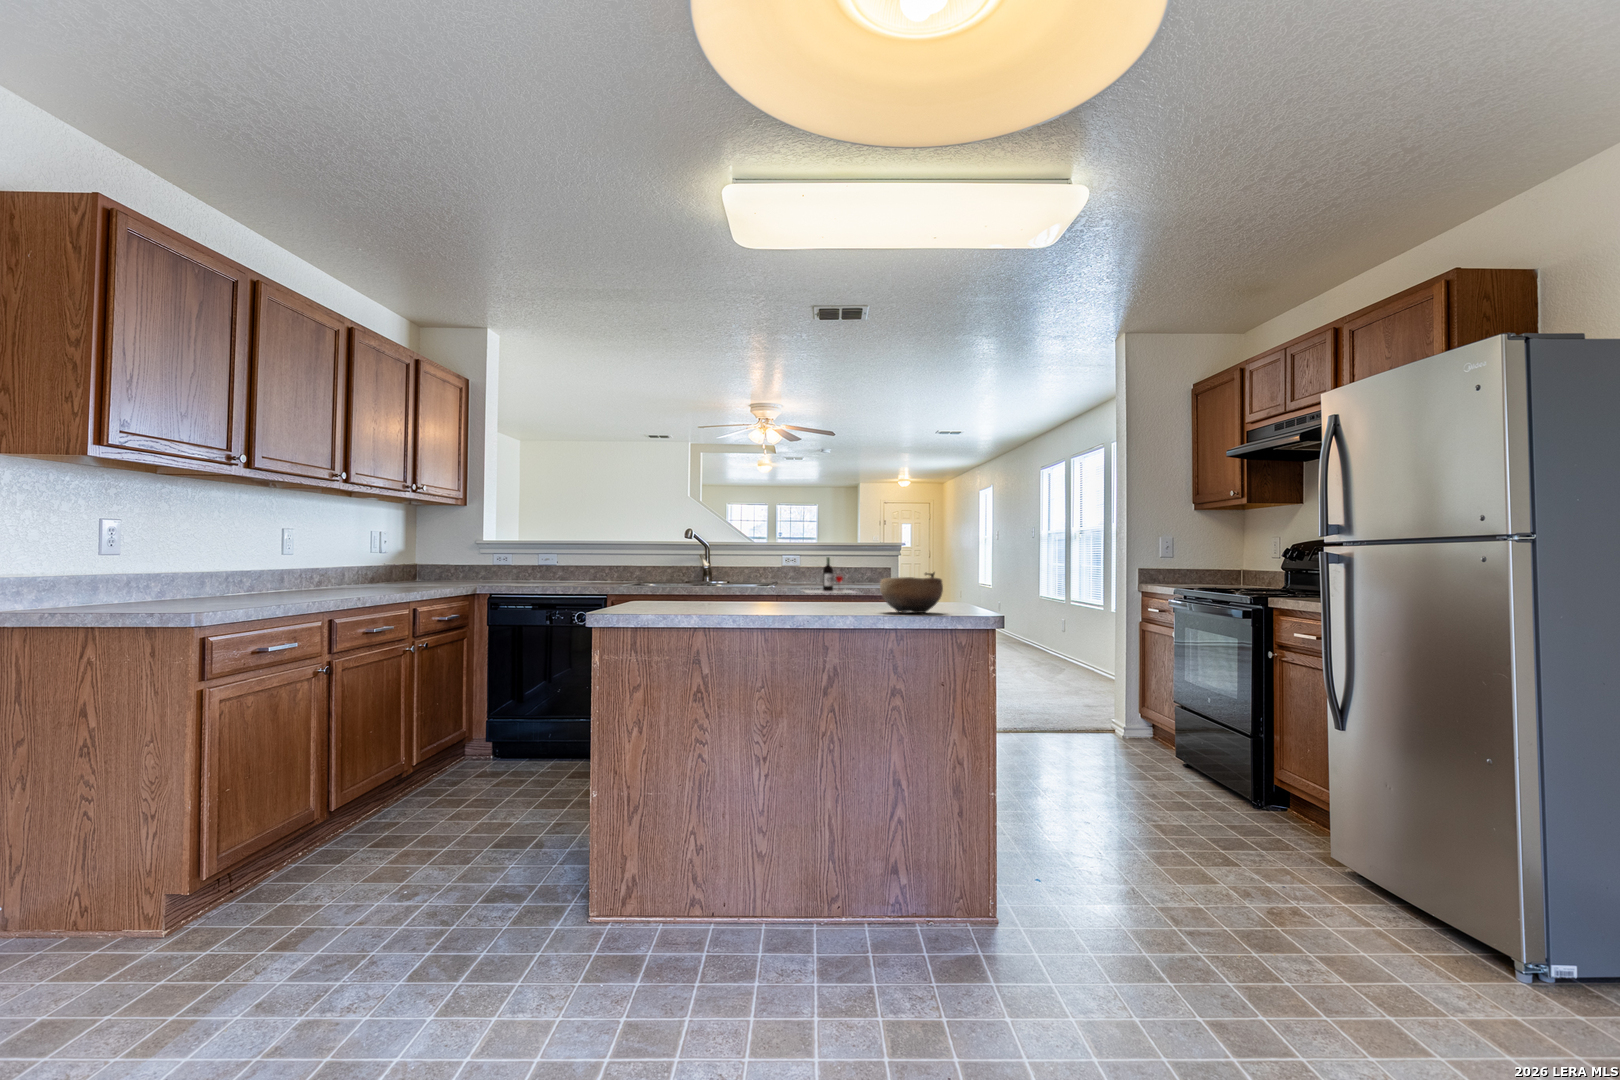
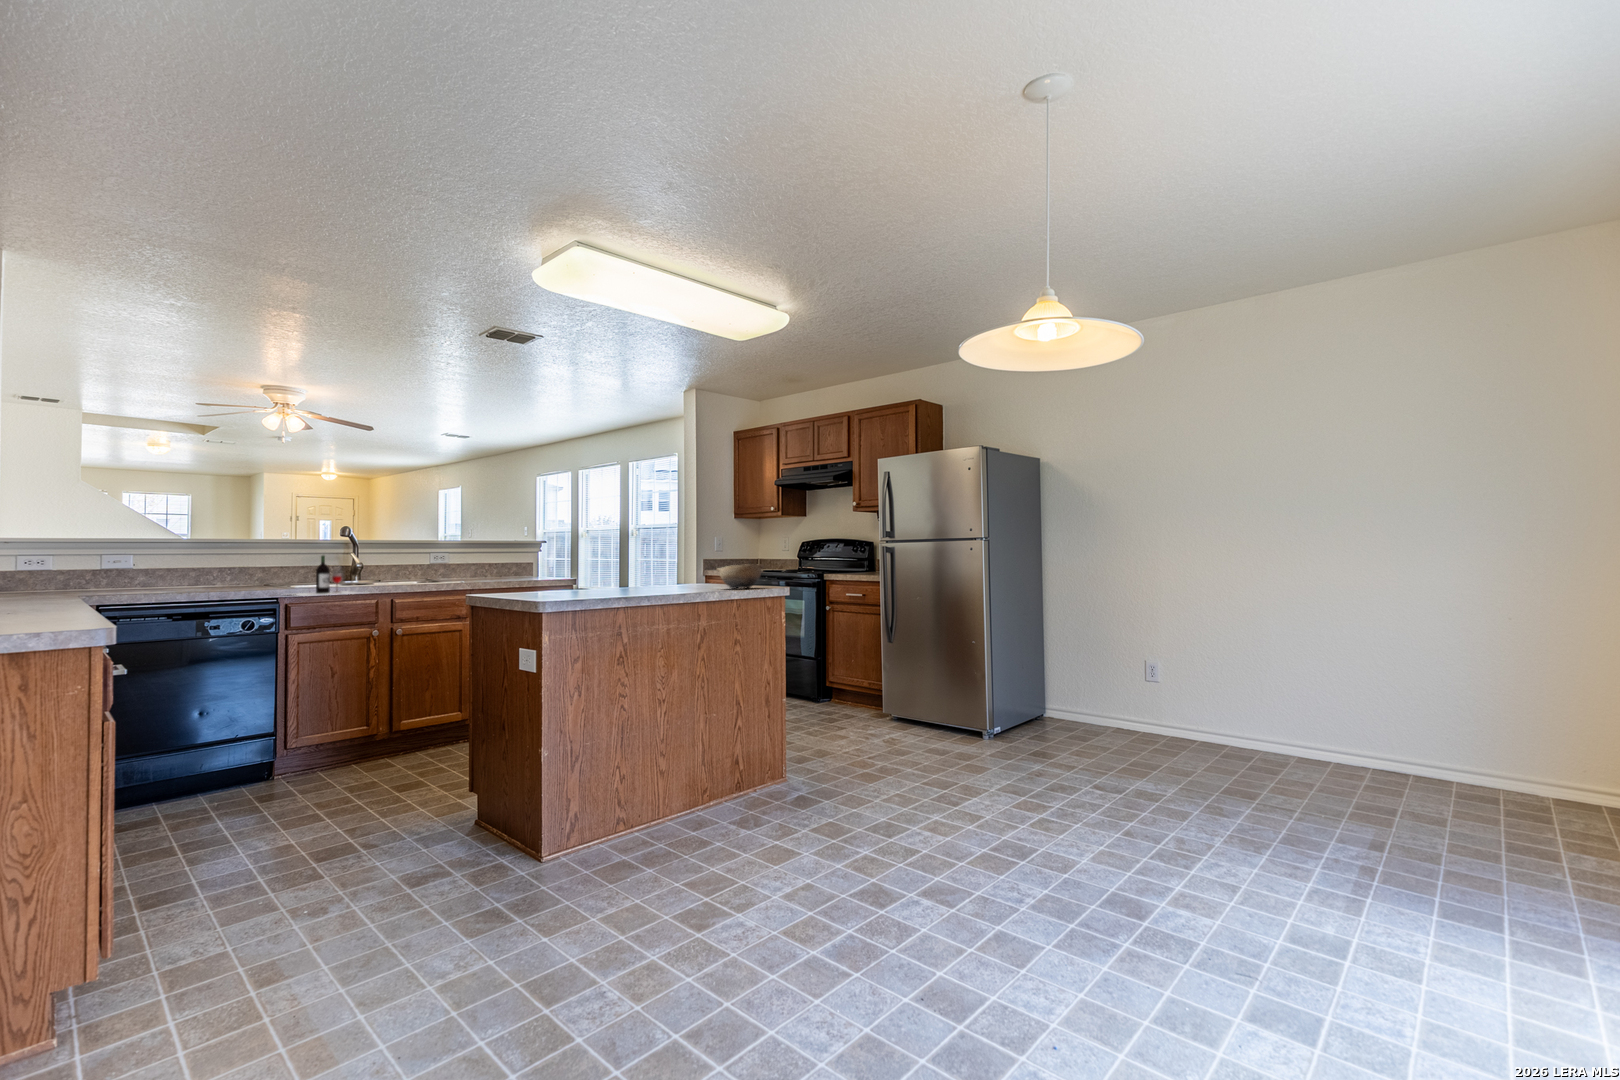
wine bottle: present [804,557,855,593] -> present [295,555,355,596]

